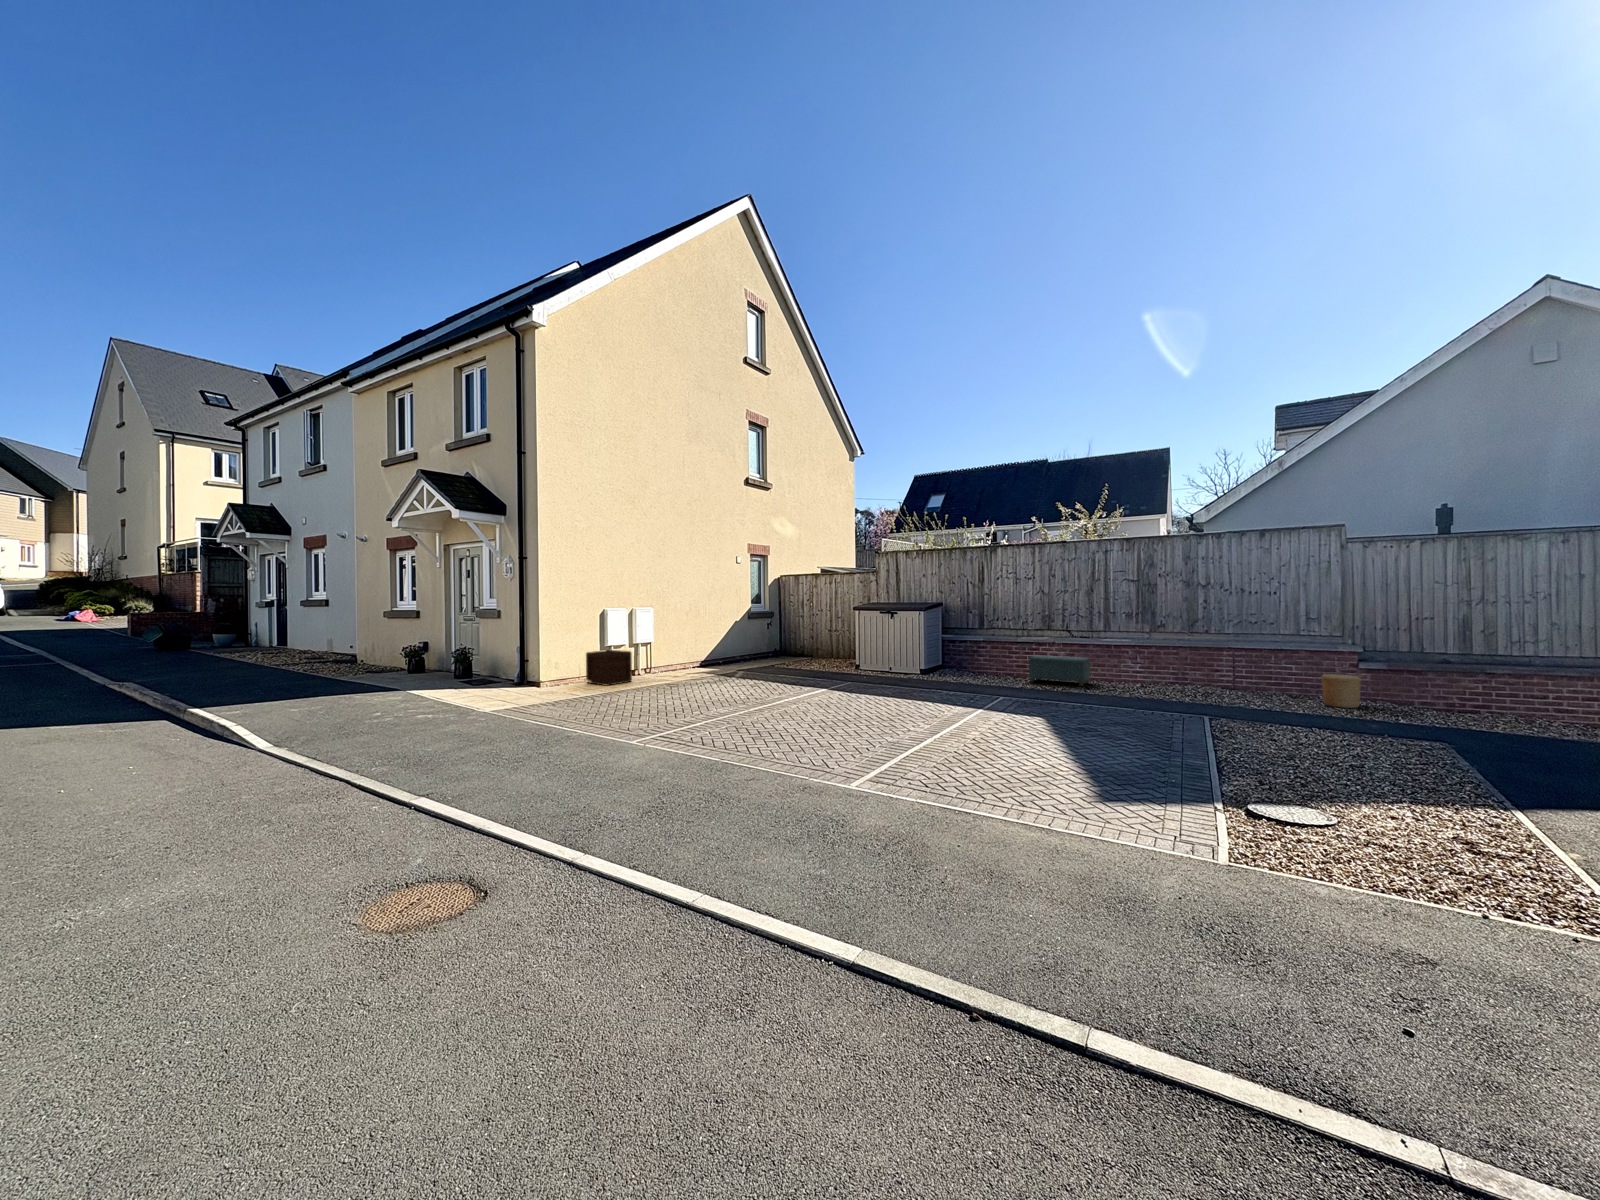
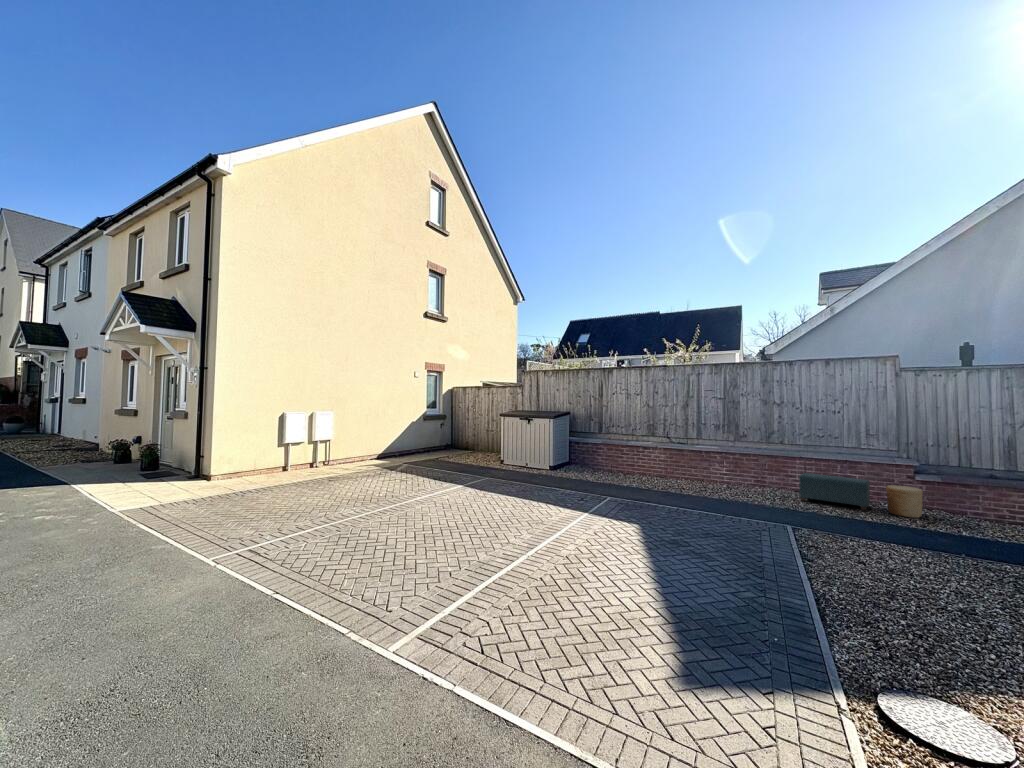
wooden crate: present [586,650,632,686] -> none [263,446,305,478]
bench: present [1029,655,1090,686] -> present [799,473,870,510]

